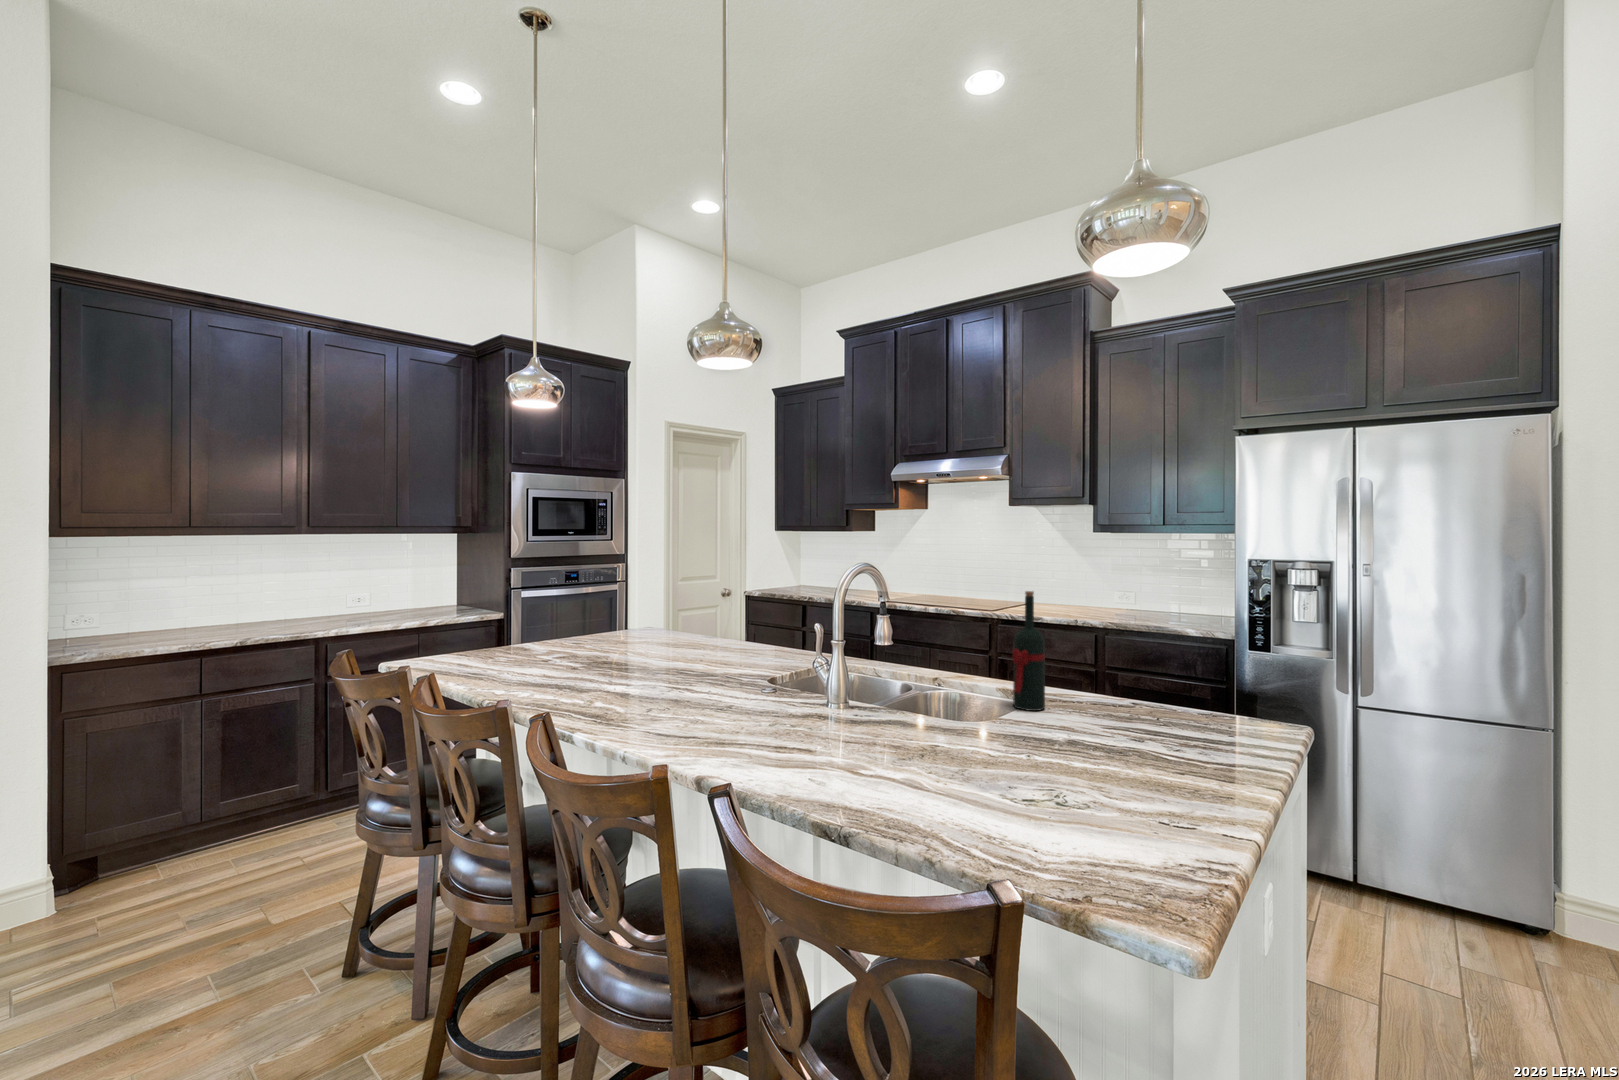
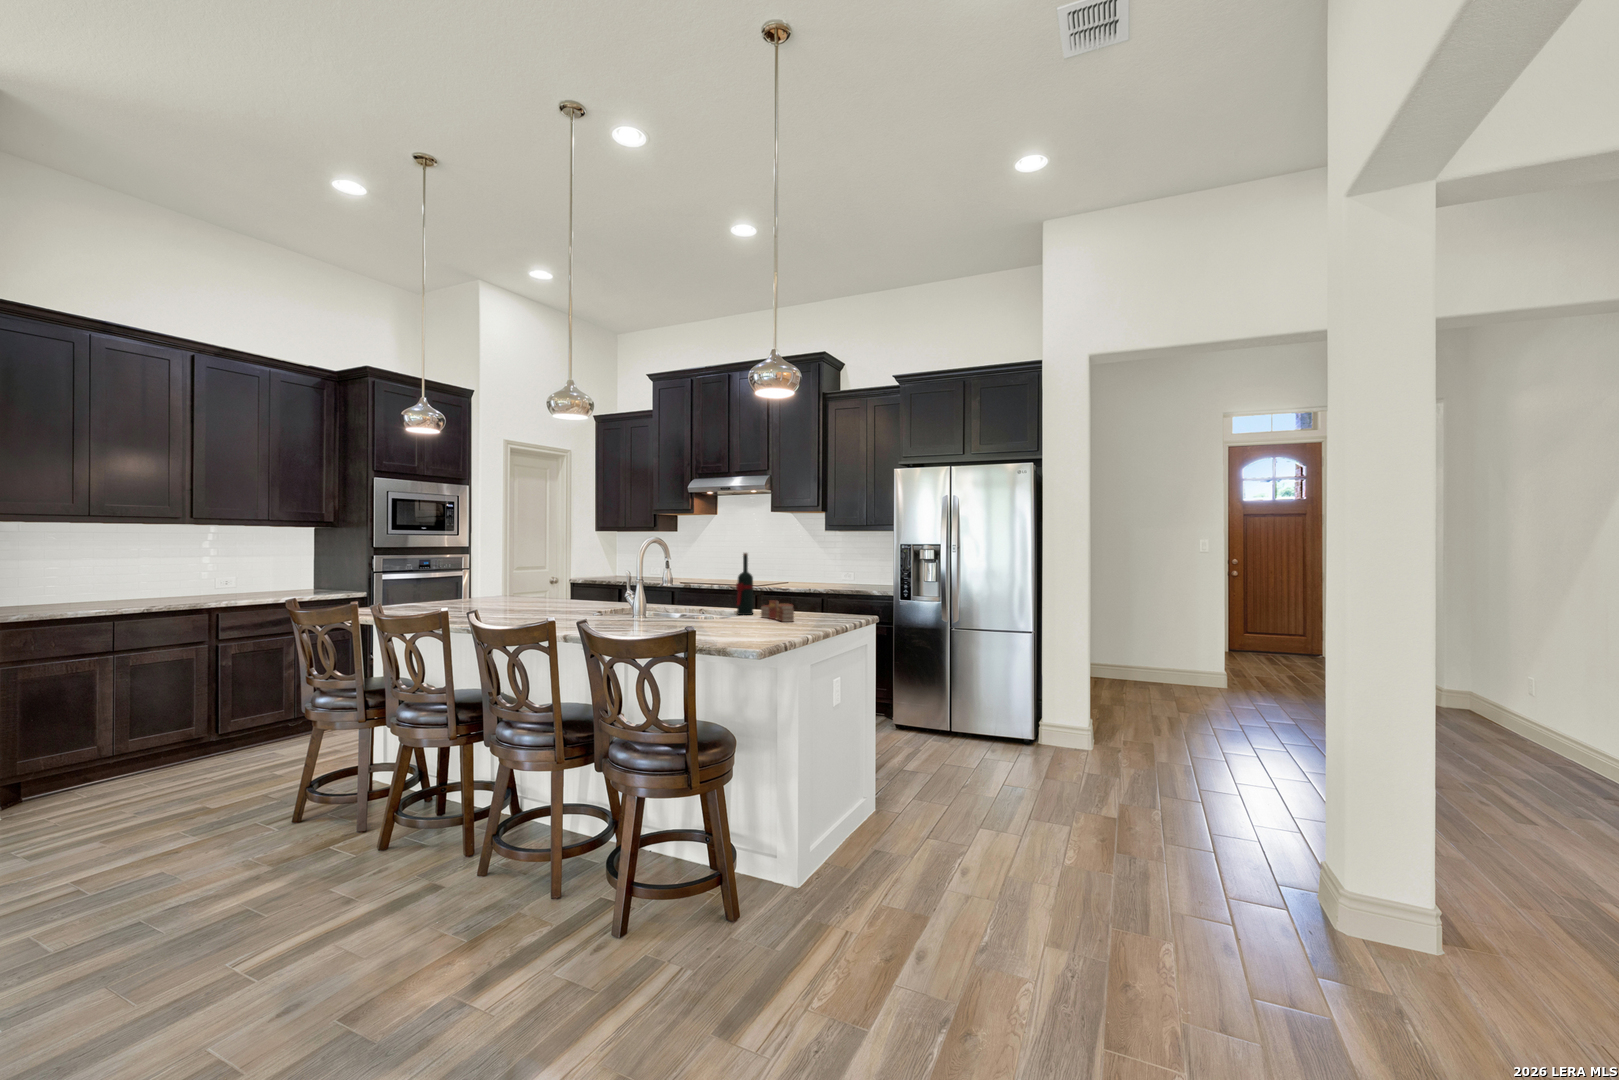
book: none [1069,694,1161,752] -> present [761,600,794,622]

